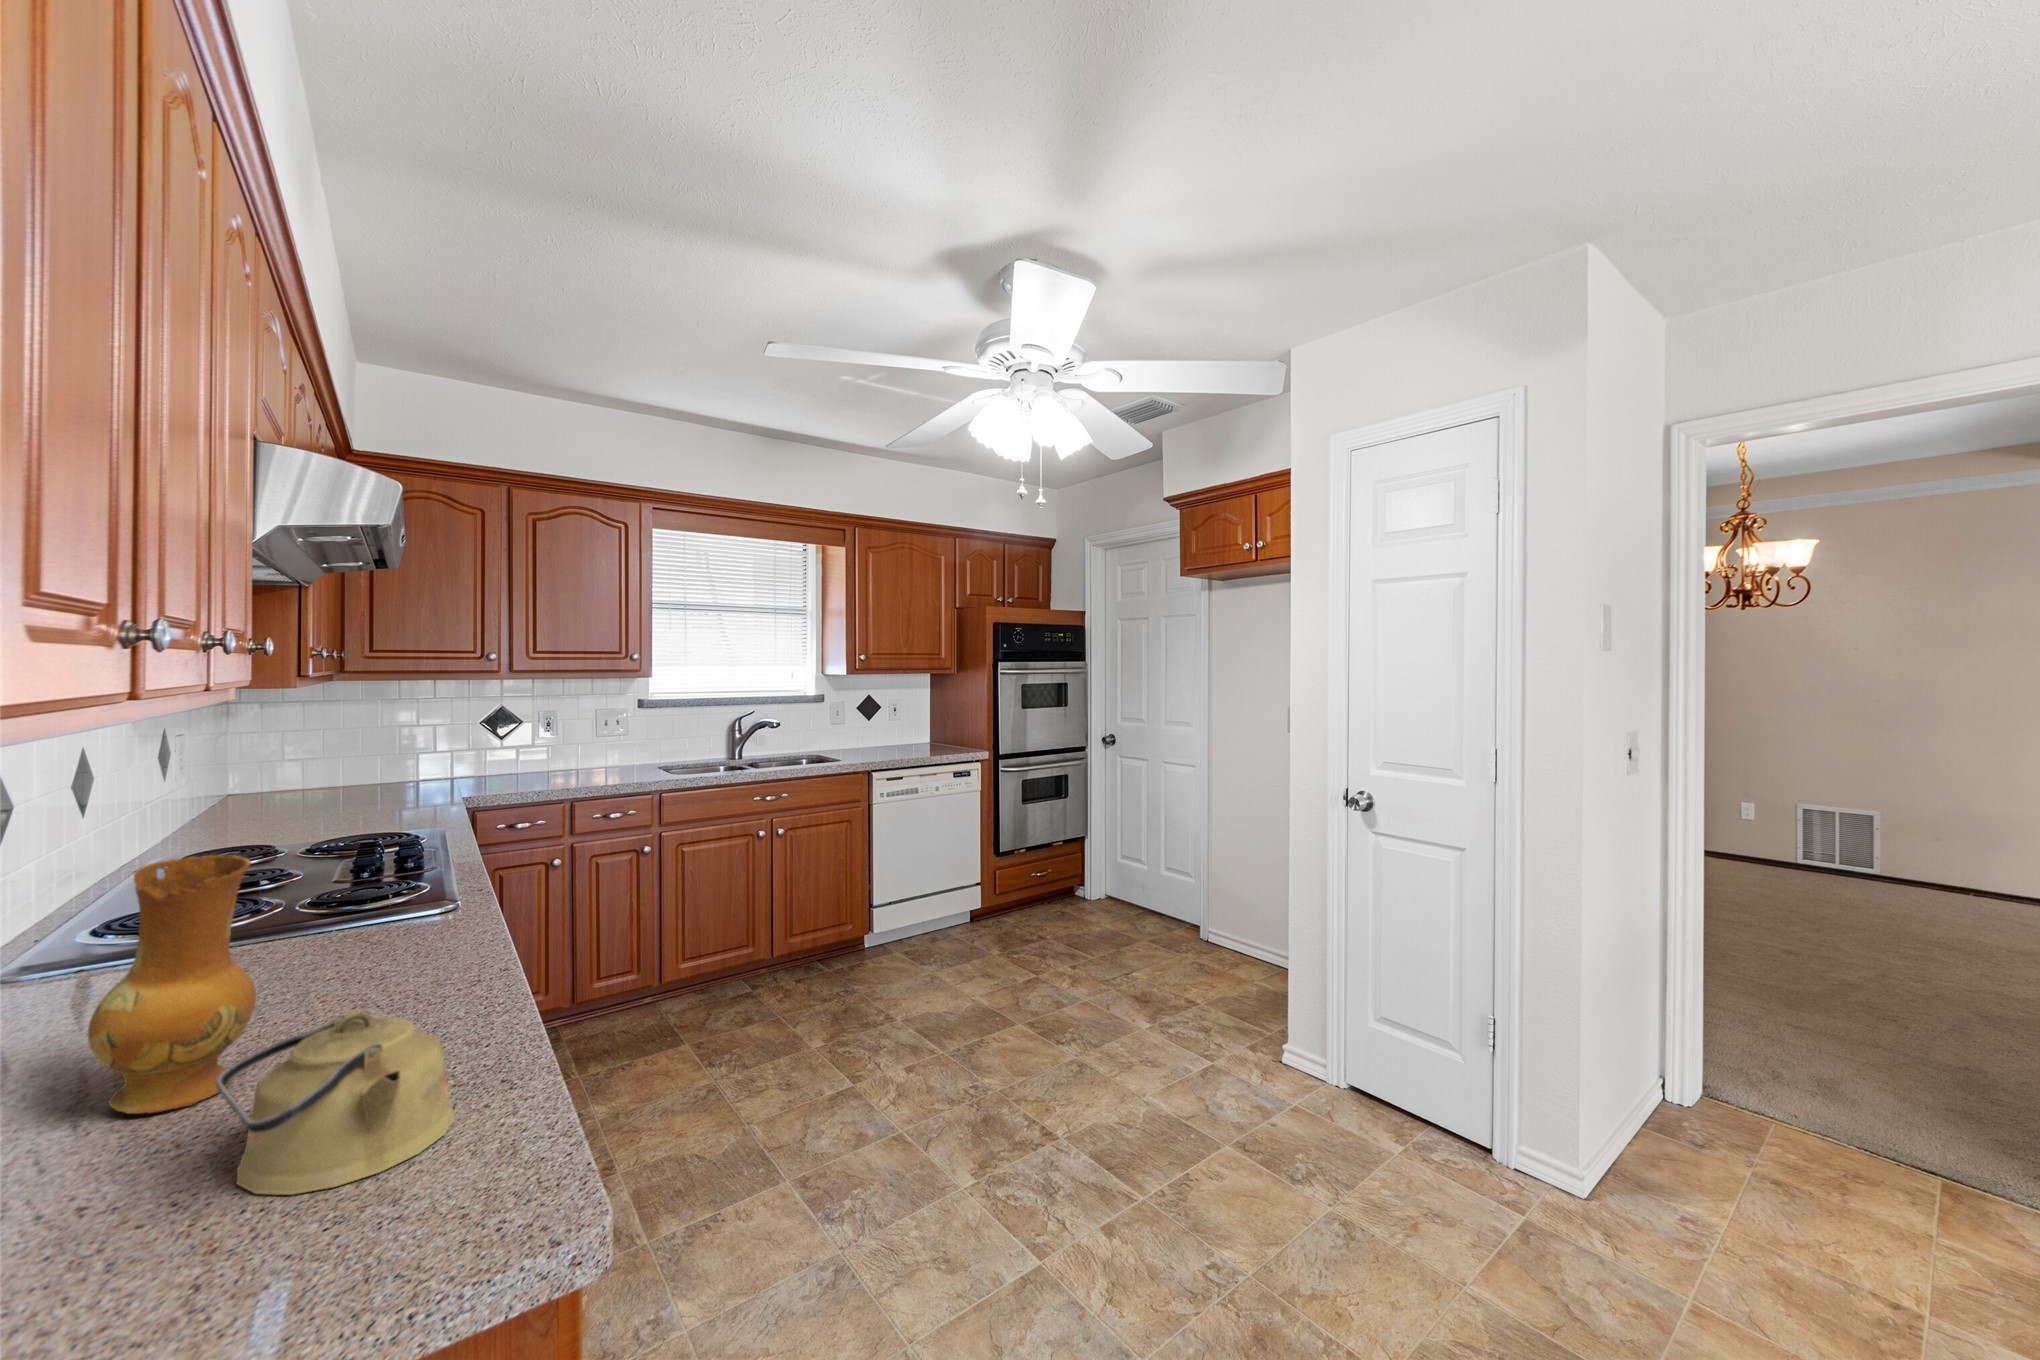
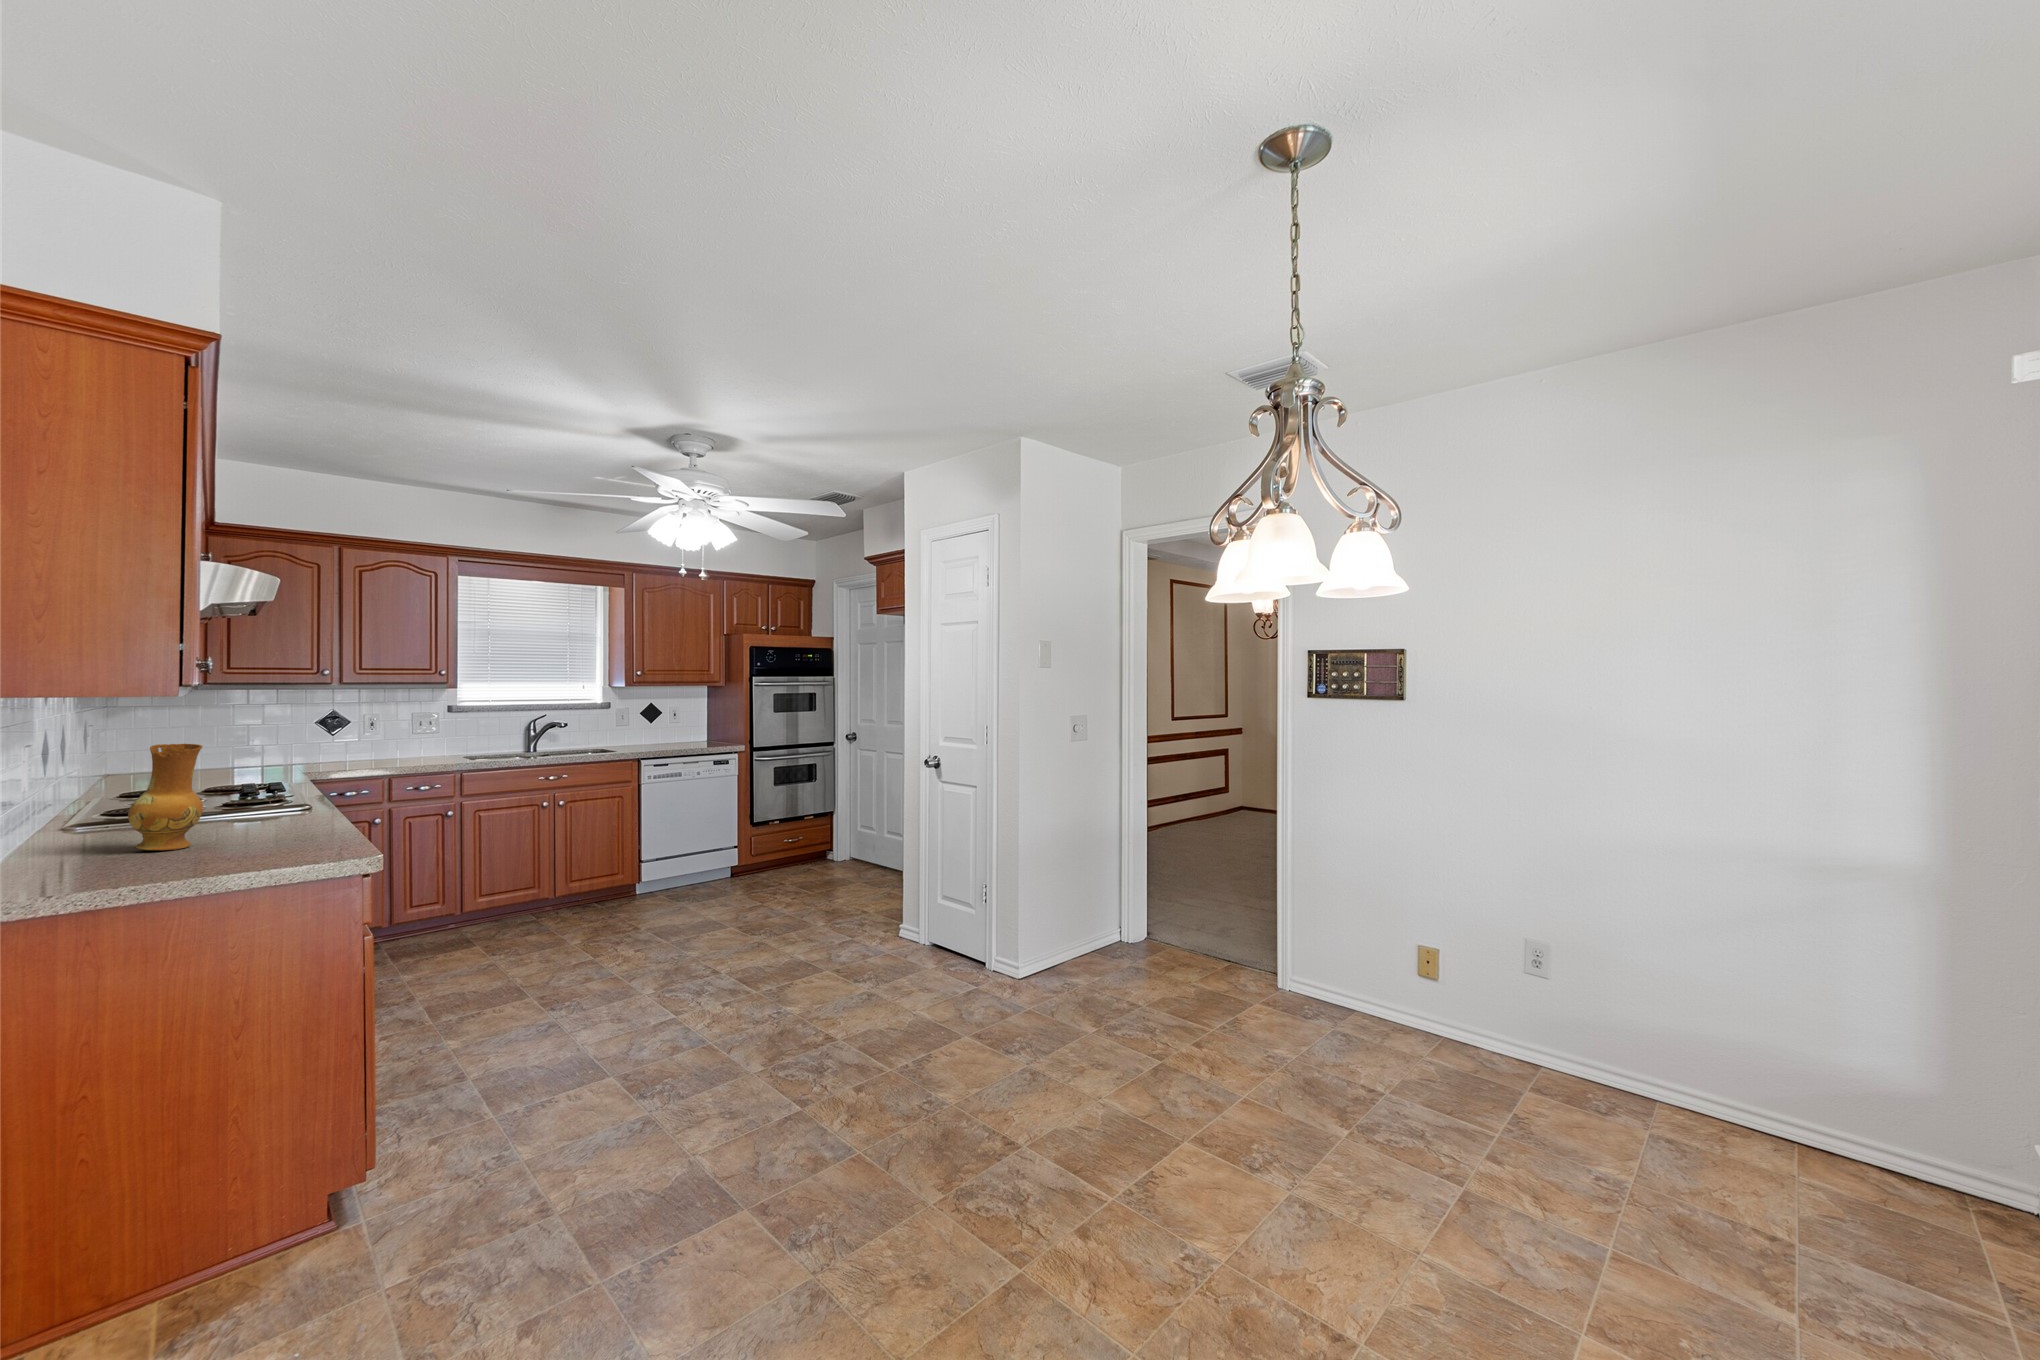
kettle: present [216,1012,455,1195] -> none [197,798,303,860]

